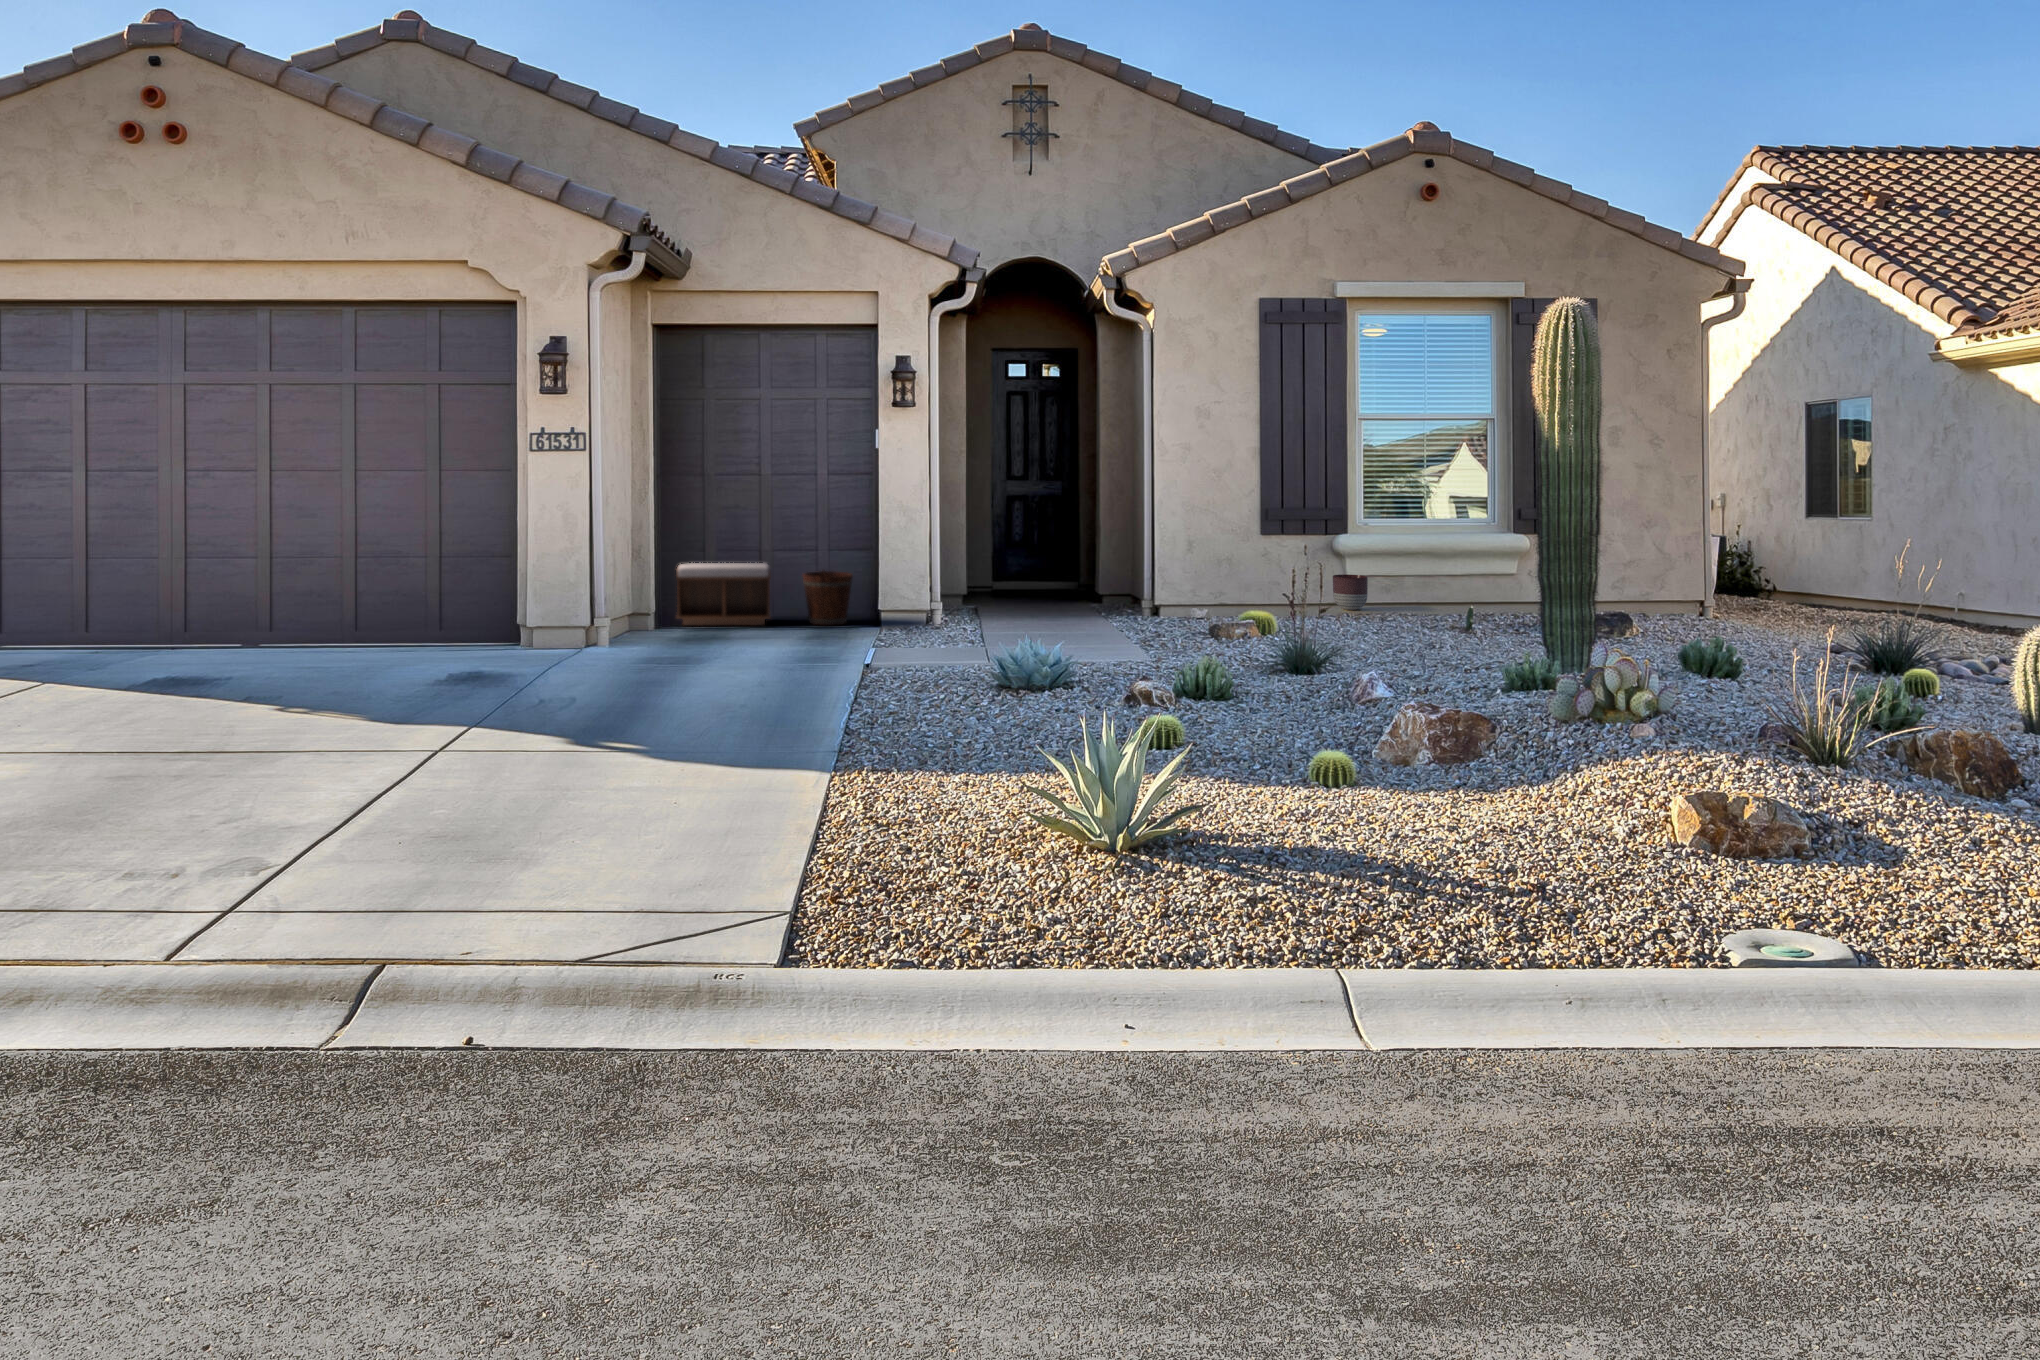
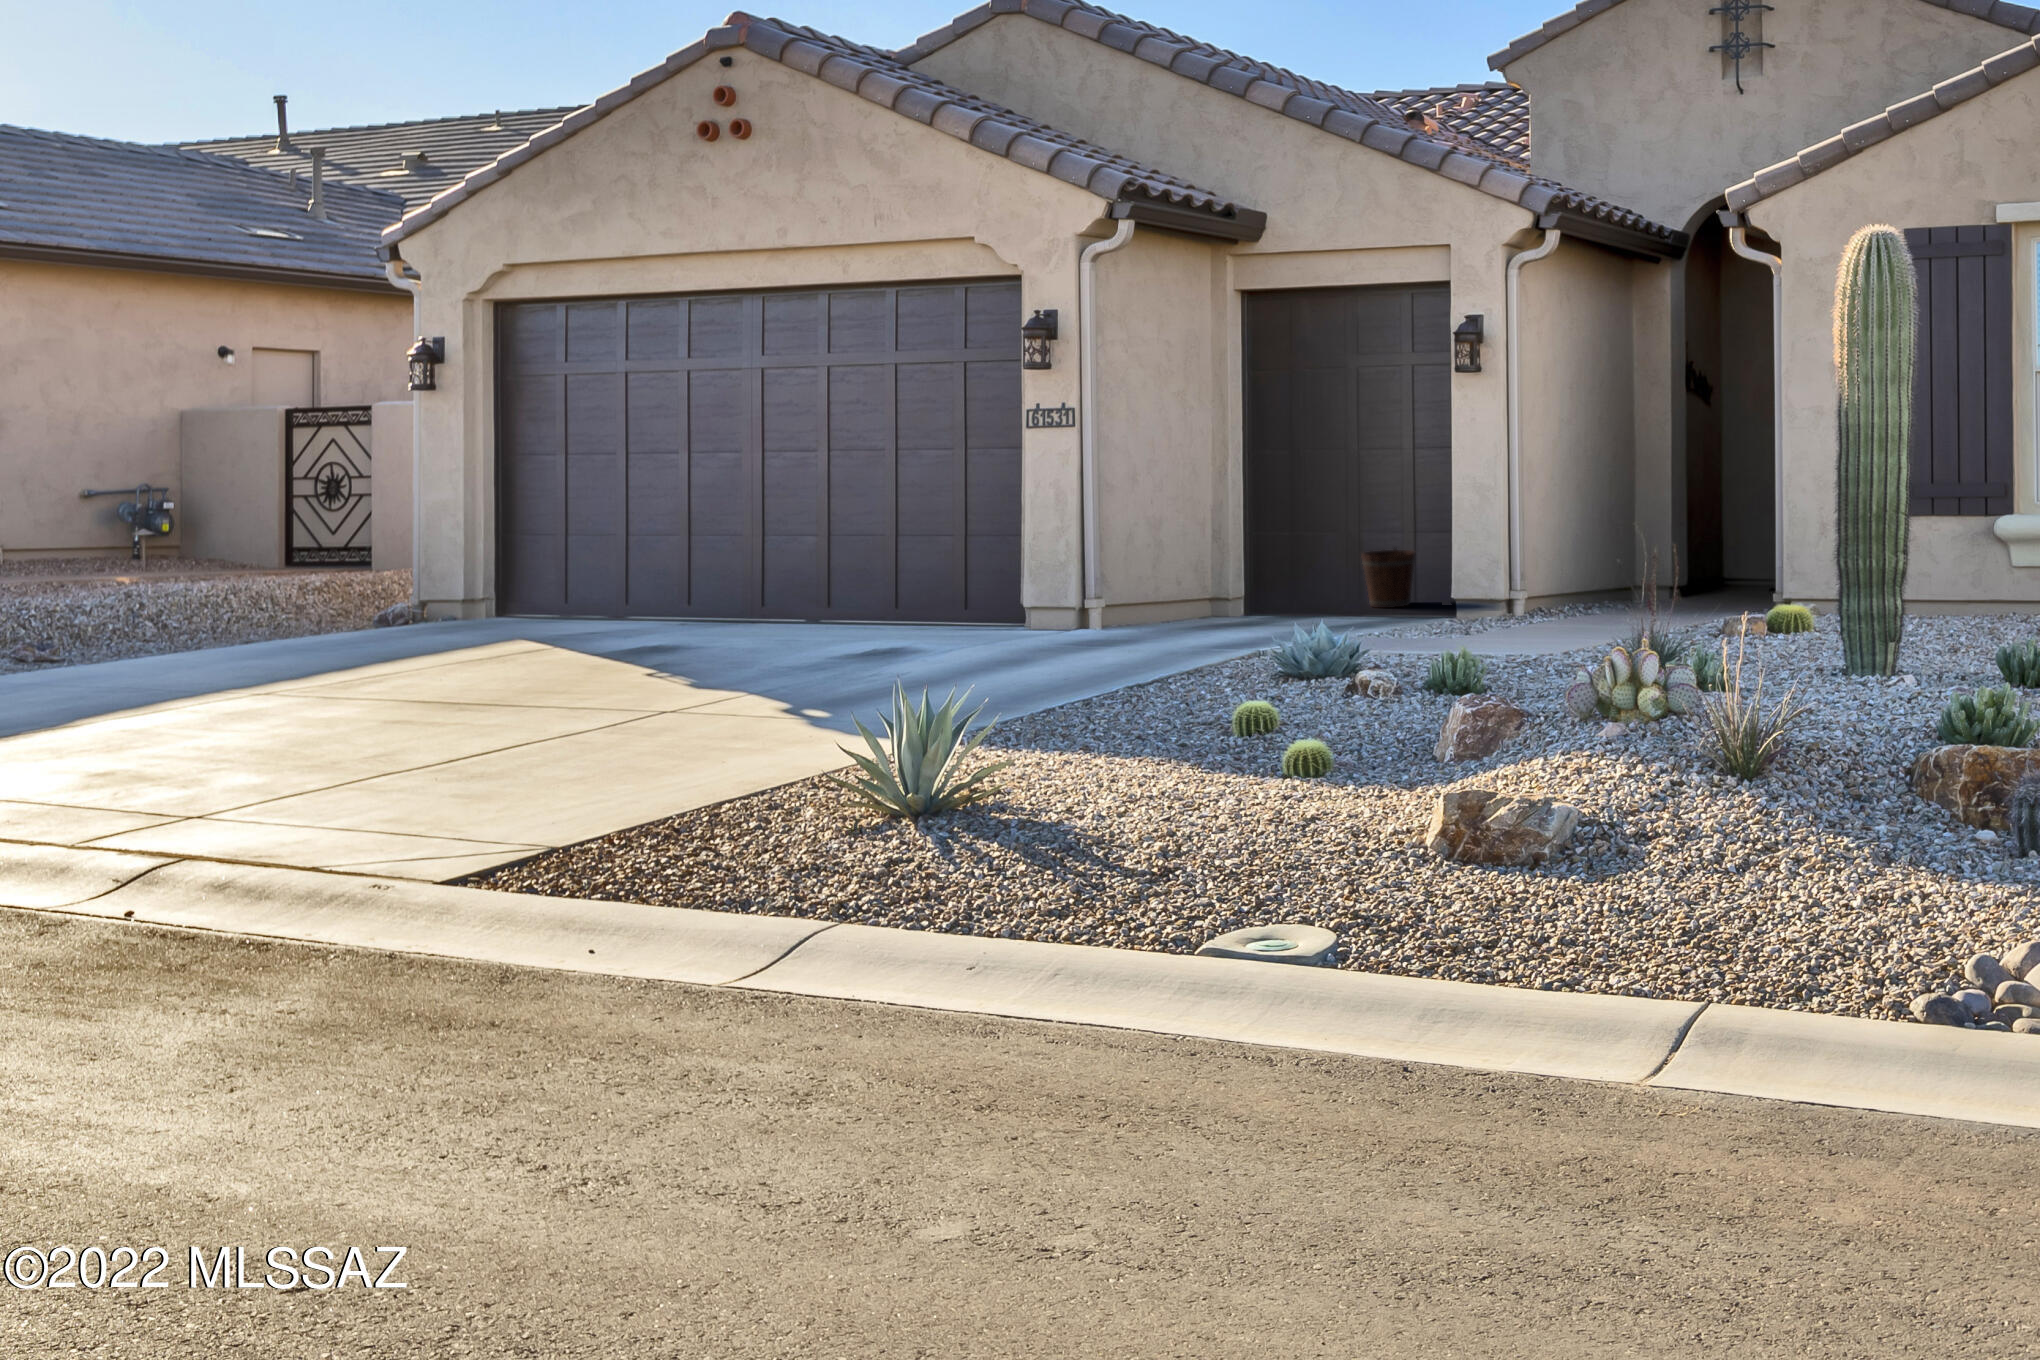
bench: present [676,563,771,625] -> none [1232,541,1344,607]
planter: present [1333,575,1368,610] -> none [1987,556,2028,599]

